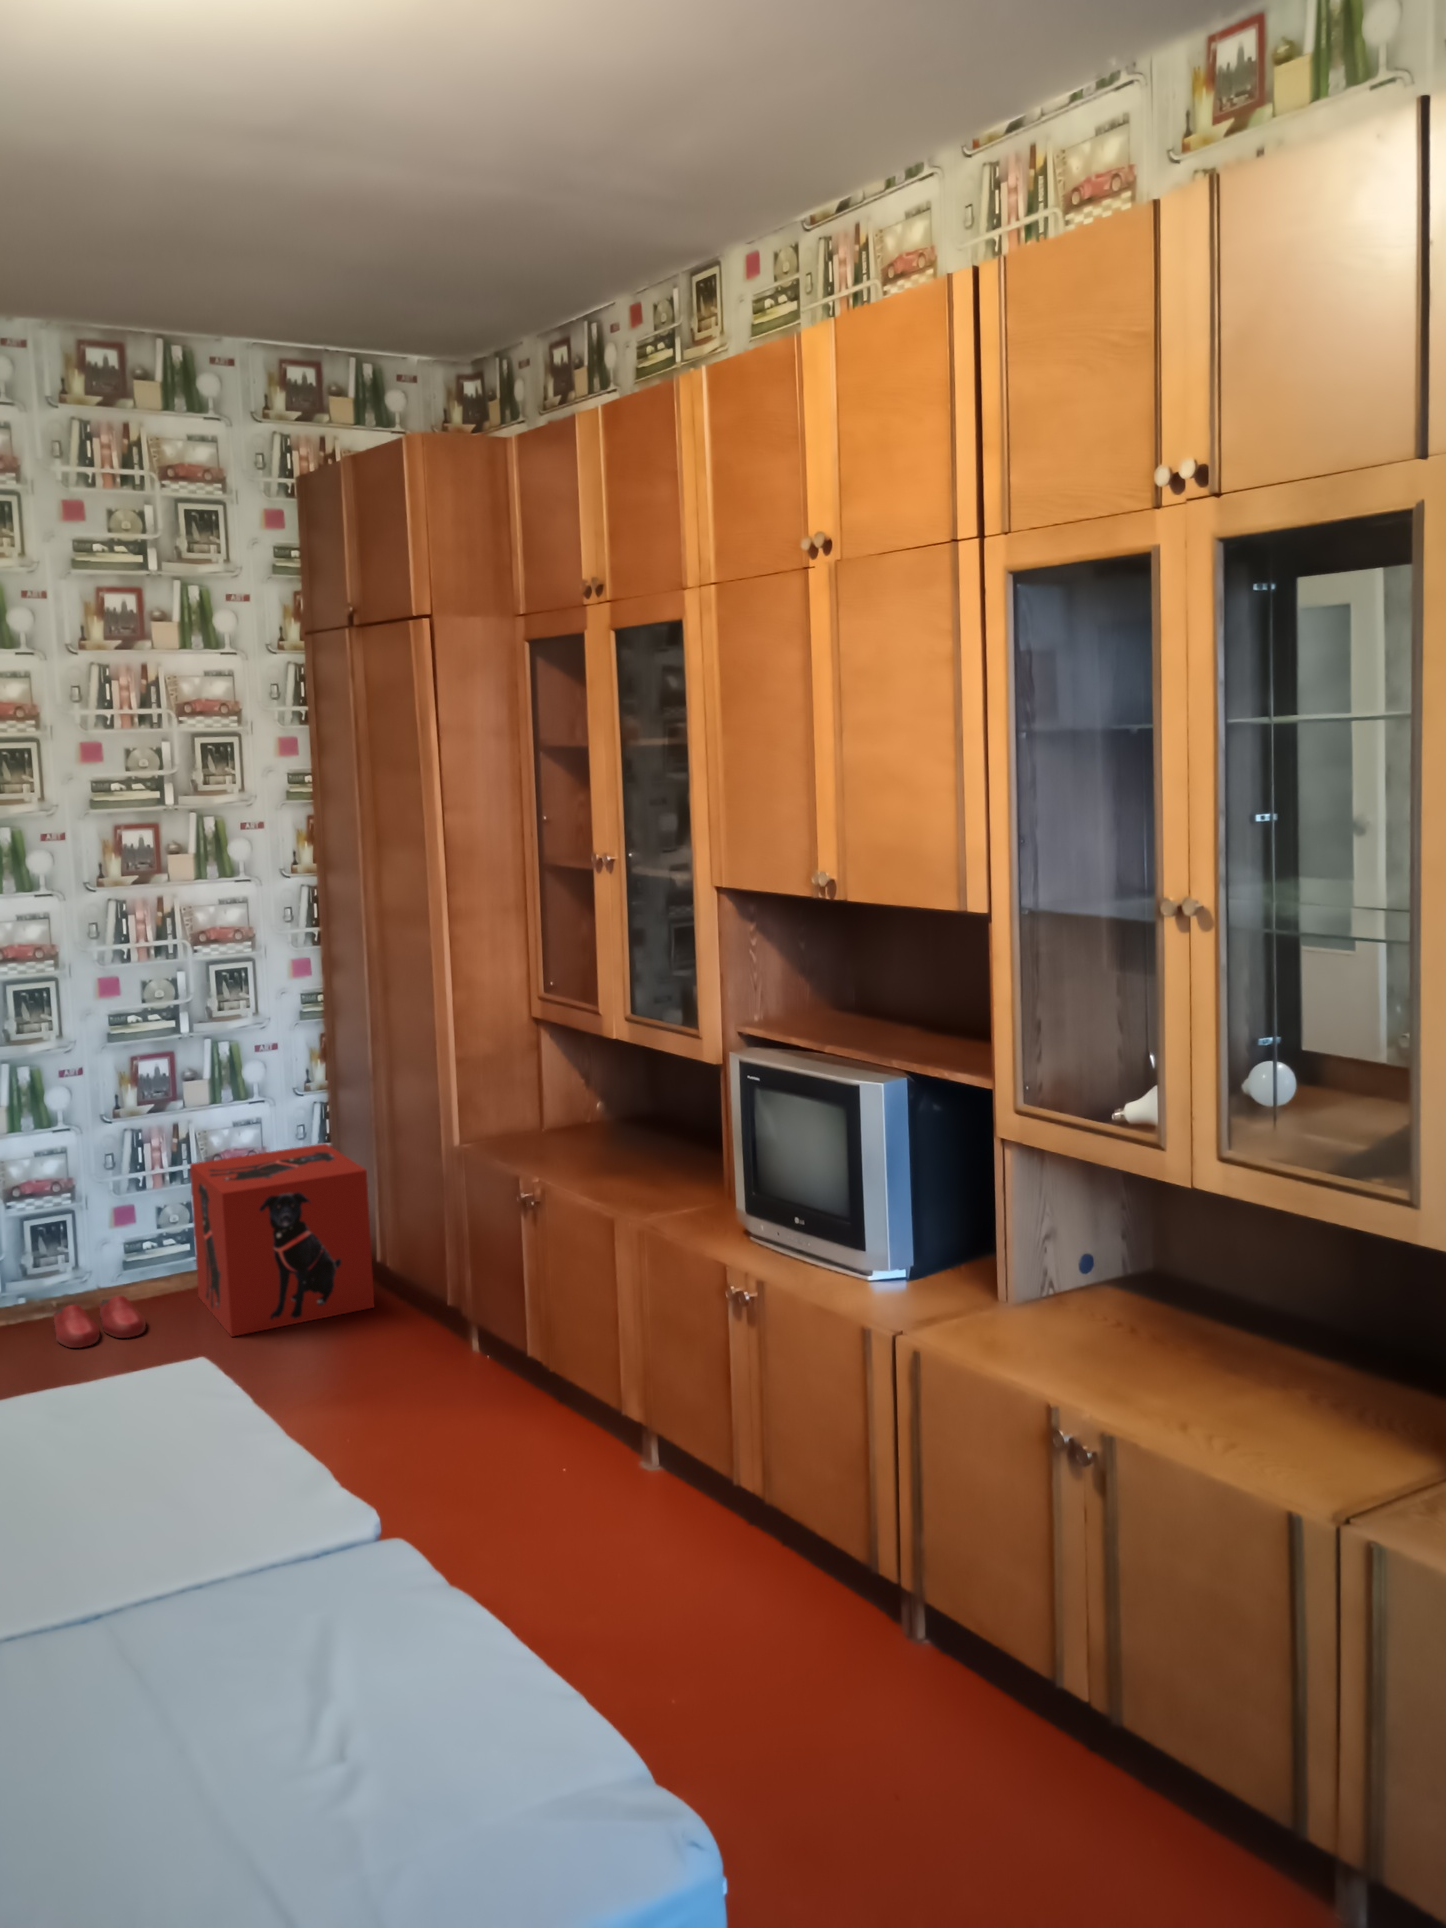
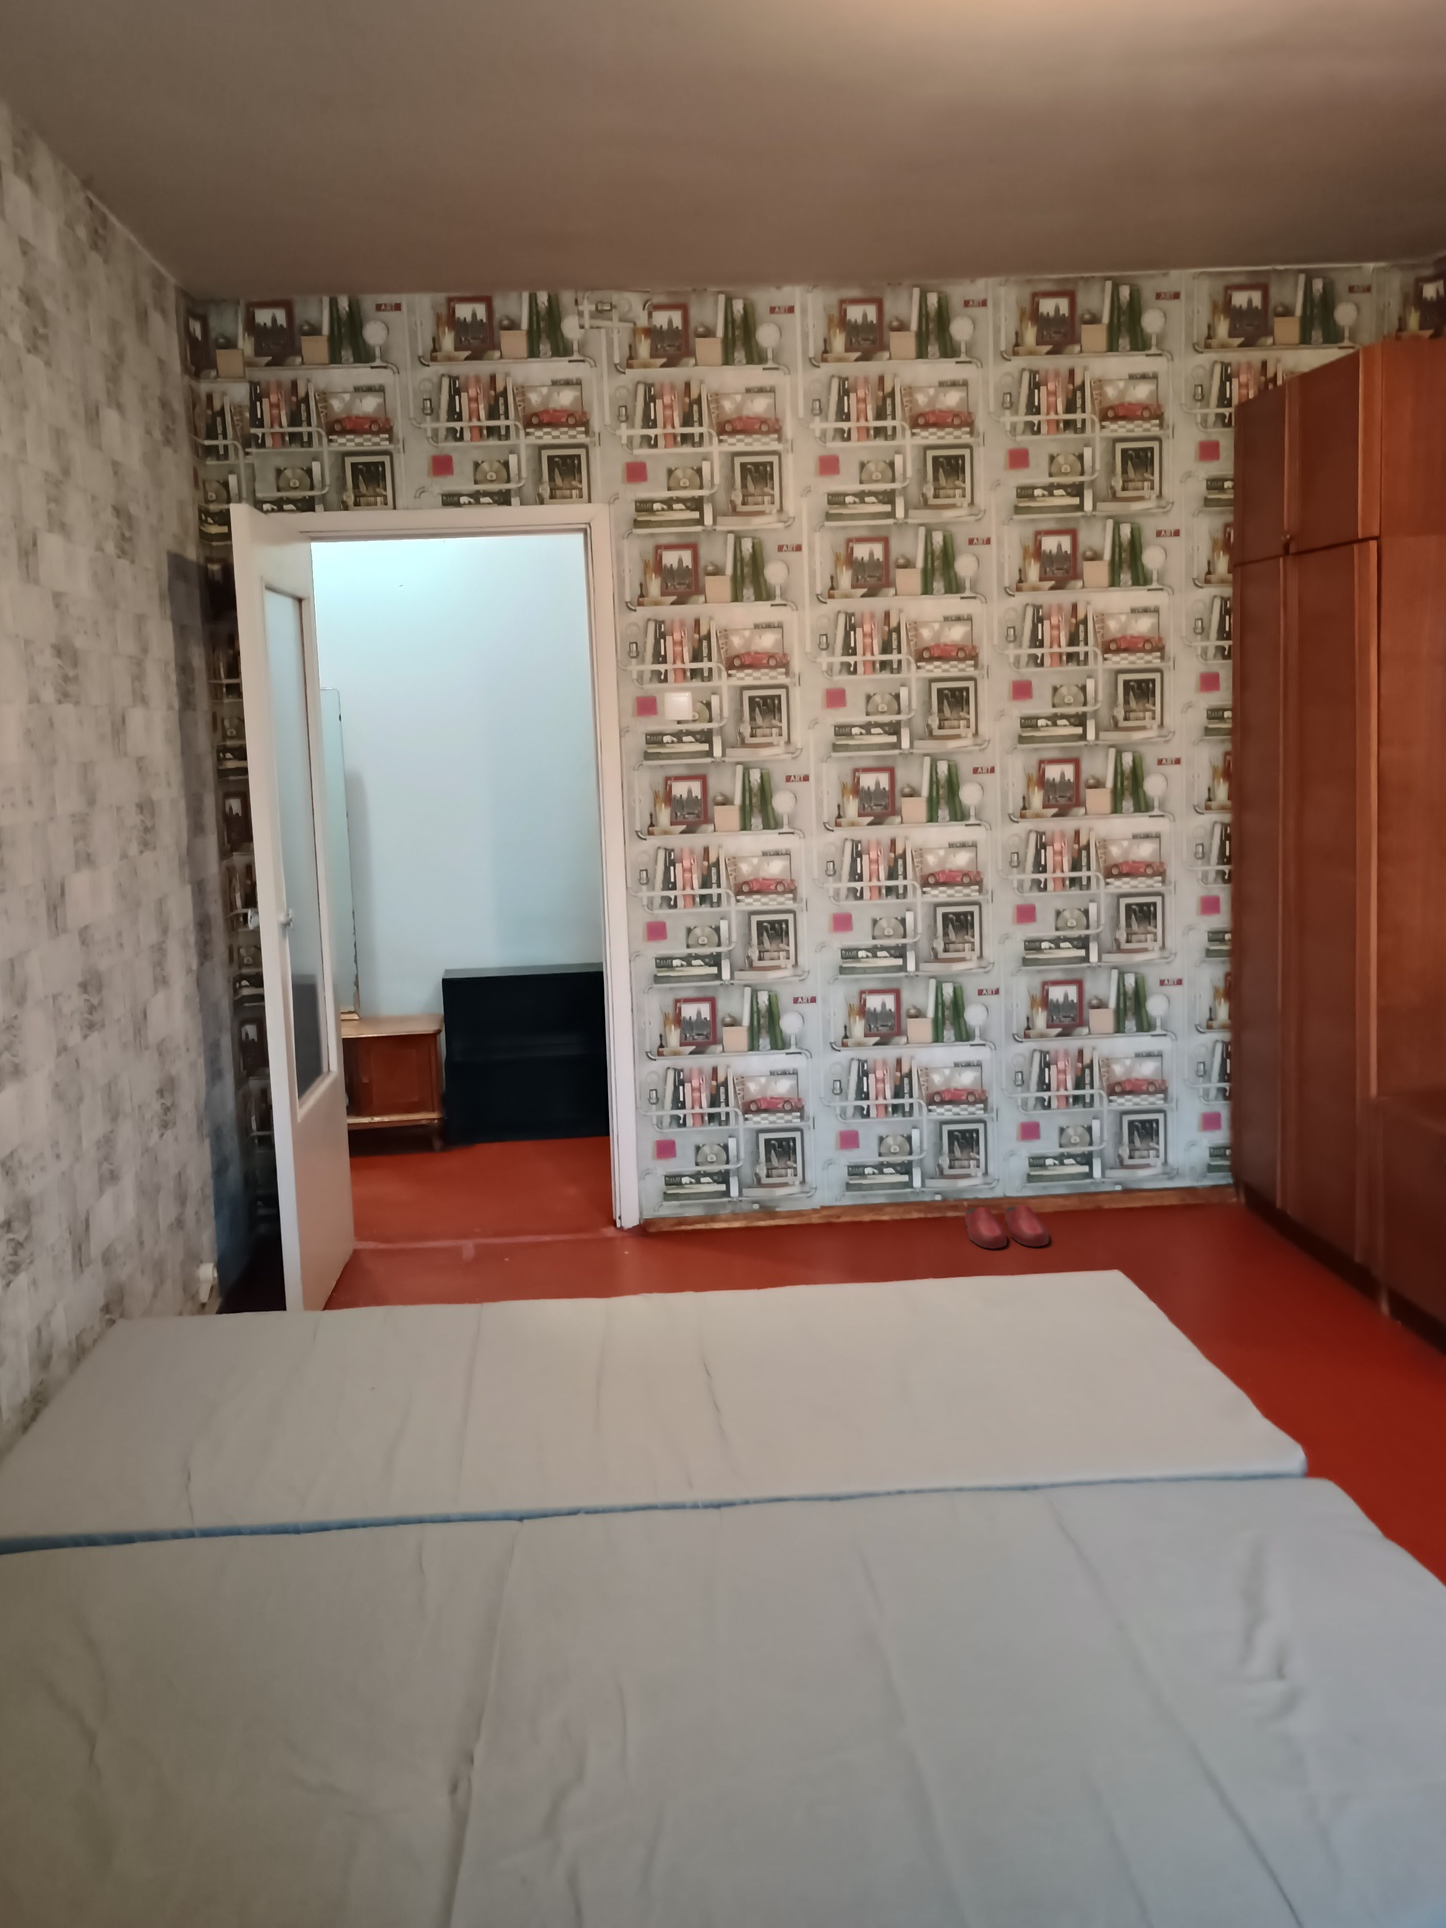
storage box: present [190,1143,374,1336] -> none [1094,1084,1277,1263]

